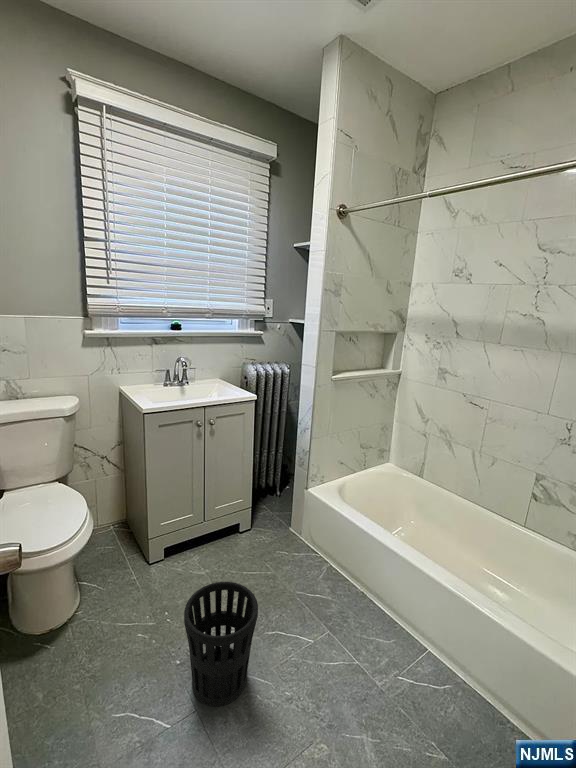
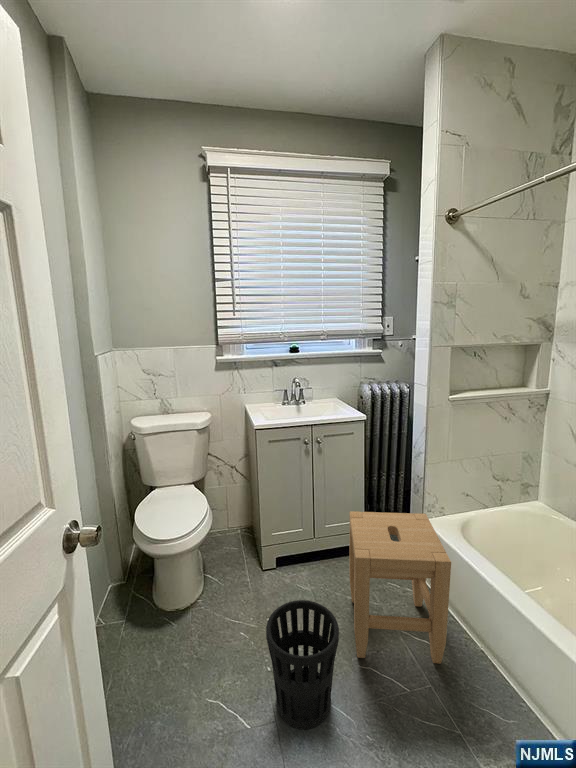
stool: none [246,483,345,624] -> present [349,511,451,664]

